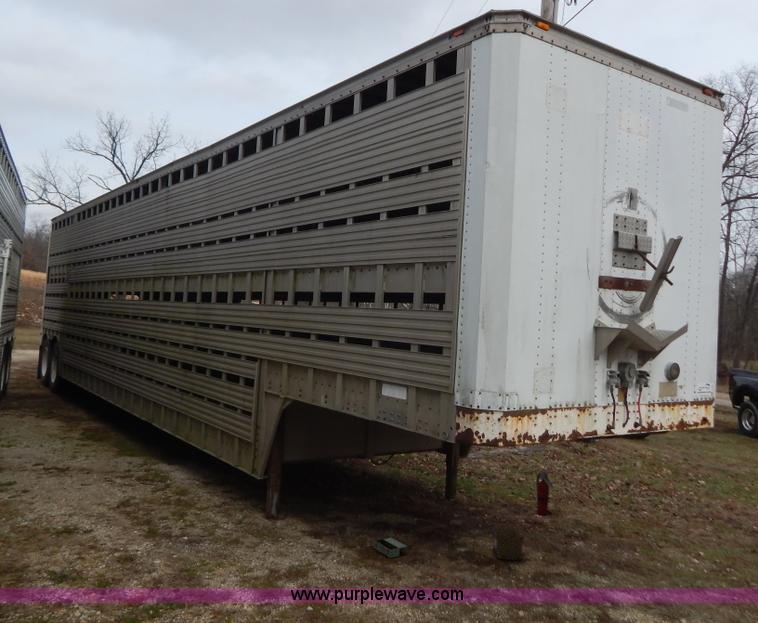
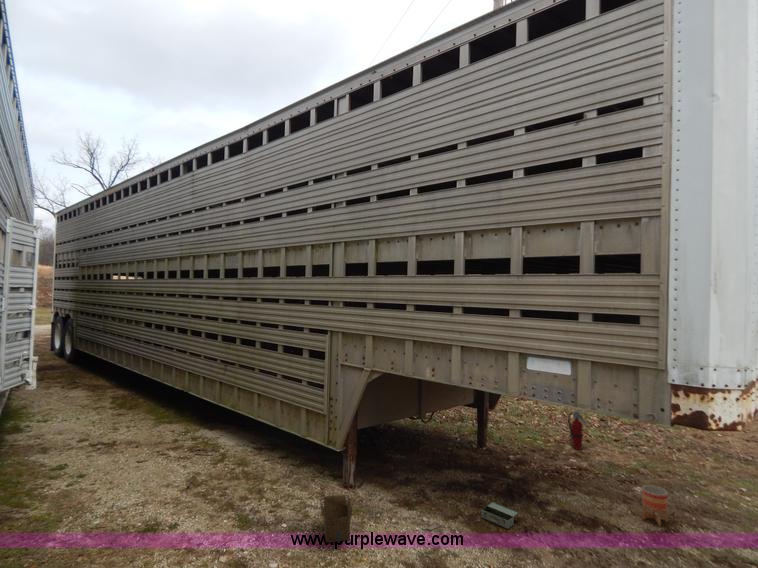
cardboard box: present [492,523,525,560] -> present [320,495,352,543]
planter: none [535,535,561,575] -> present [642,485,668,526]

